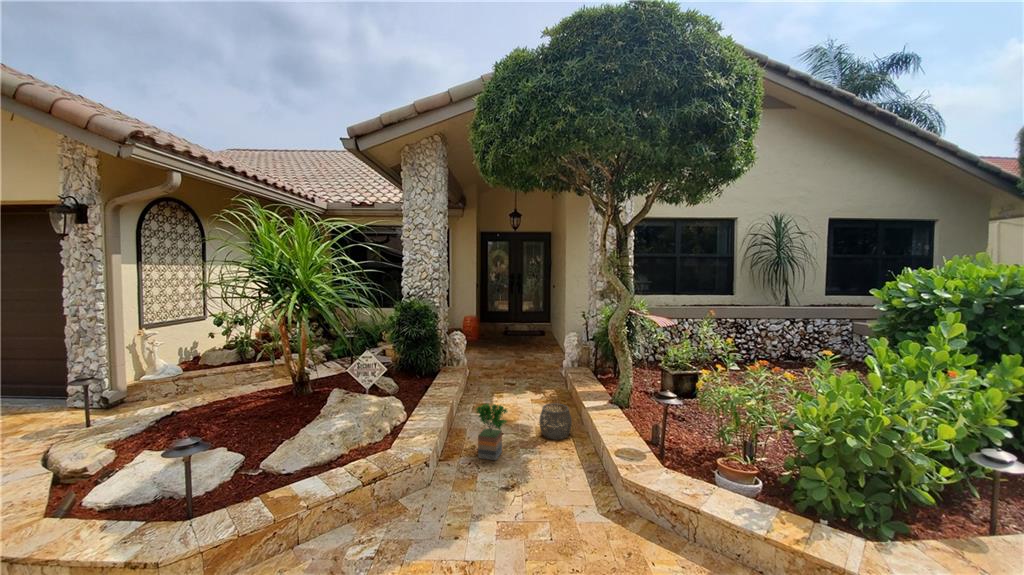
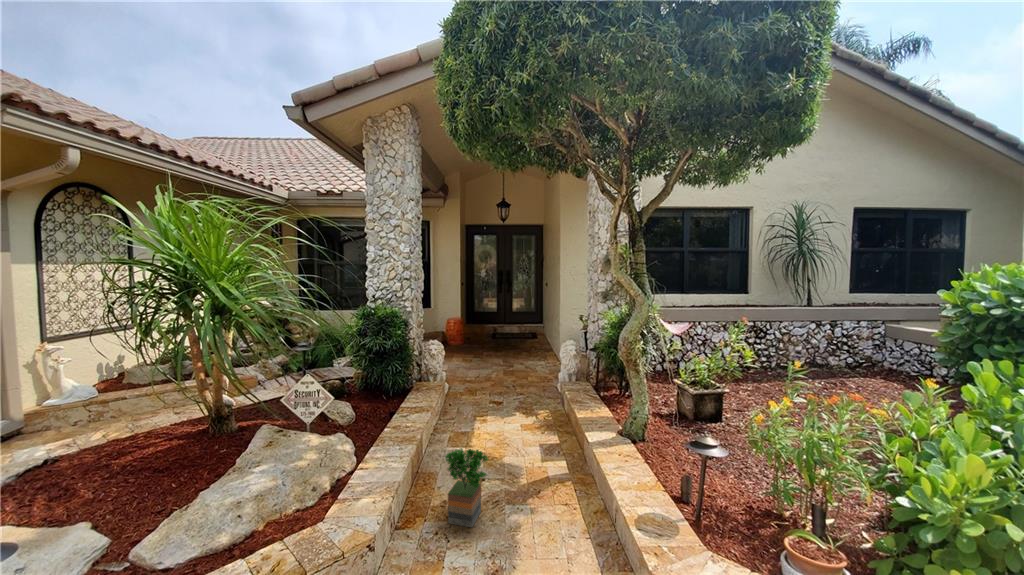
woven basket: present [539,403,572,439] -> none [530,439,573,489]

